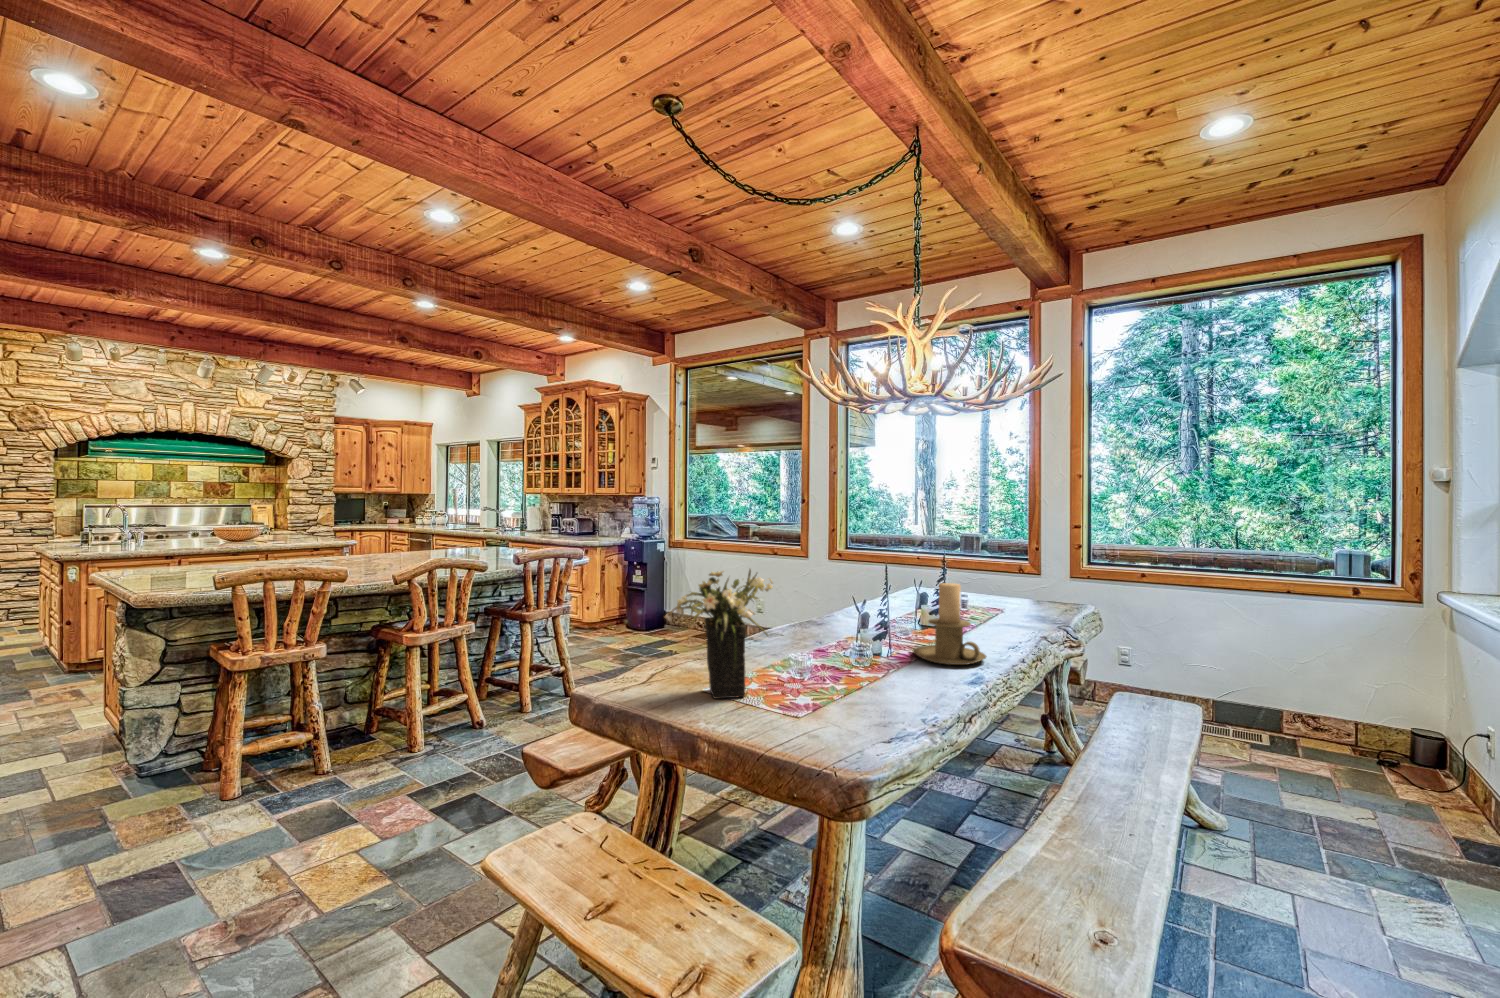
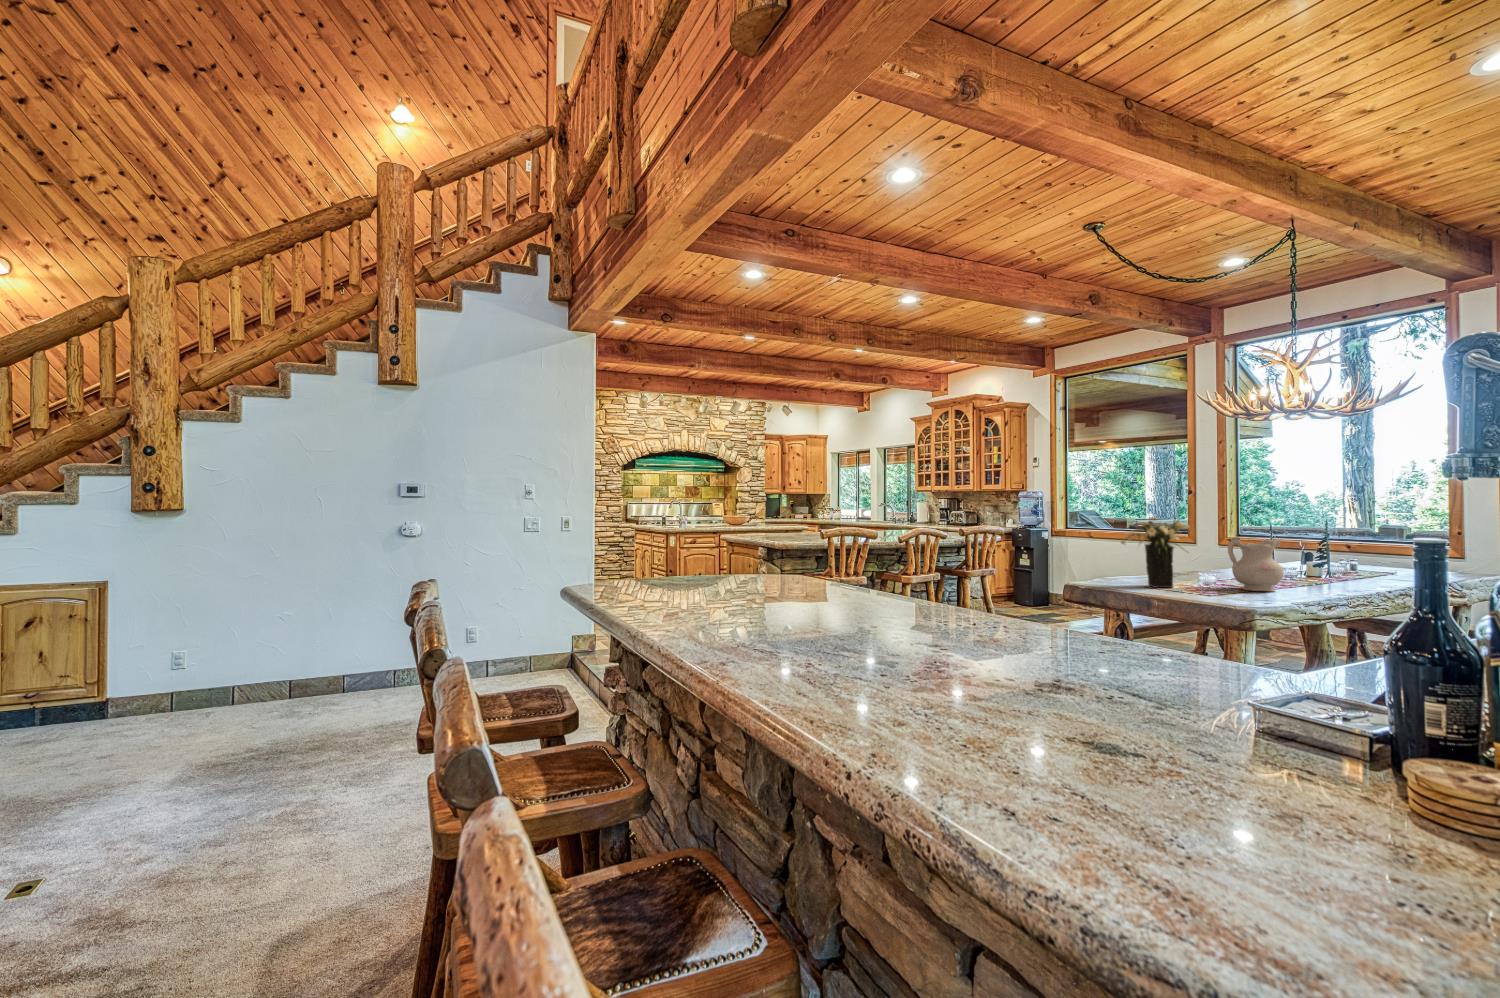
candle holder: present [913,583,986,665] -> none [1295,534,1359,587]
ceramic pitcher: none [827,603,903,696] -> present [1228,537,1283,591]

